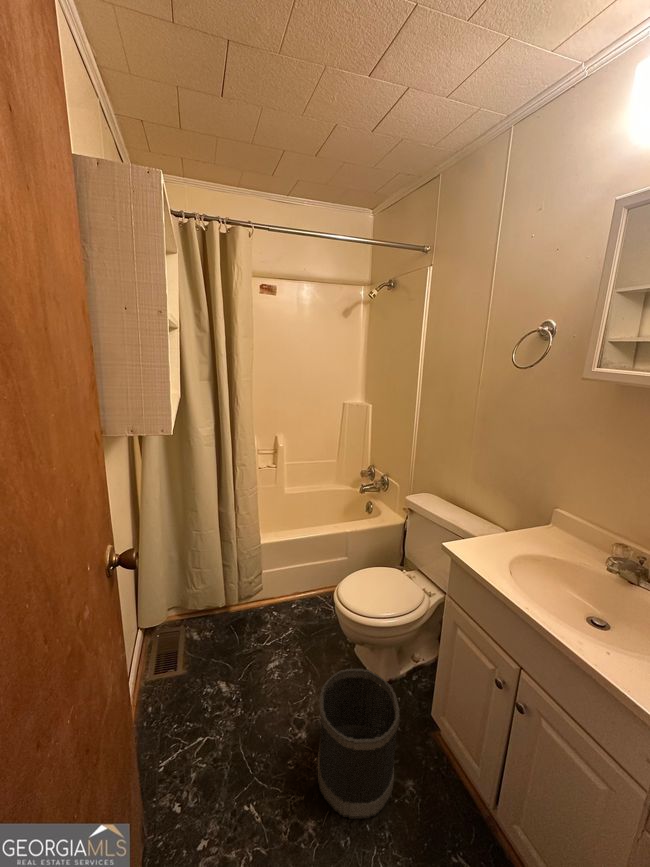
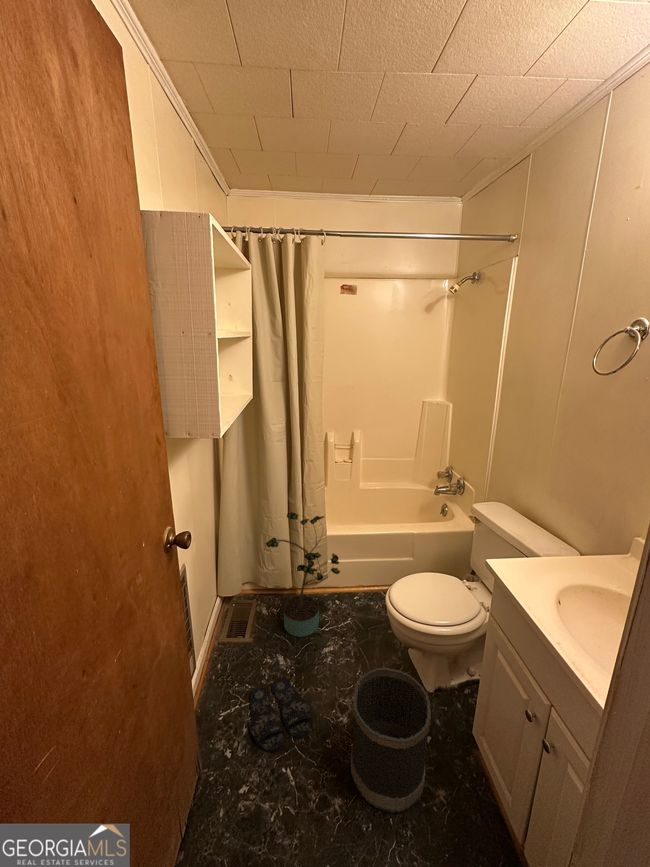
potted plant: none [201,522,284,657] -> present [266,513,340,637]
slippers: none [193,705,268,793] -> present [249,677,311,752]

